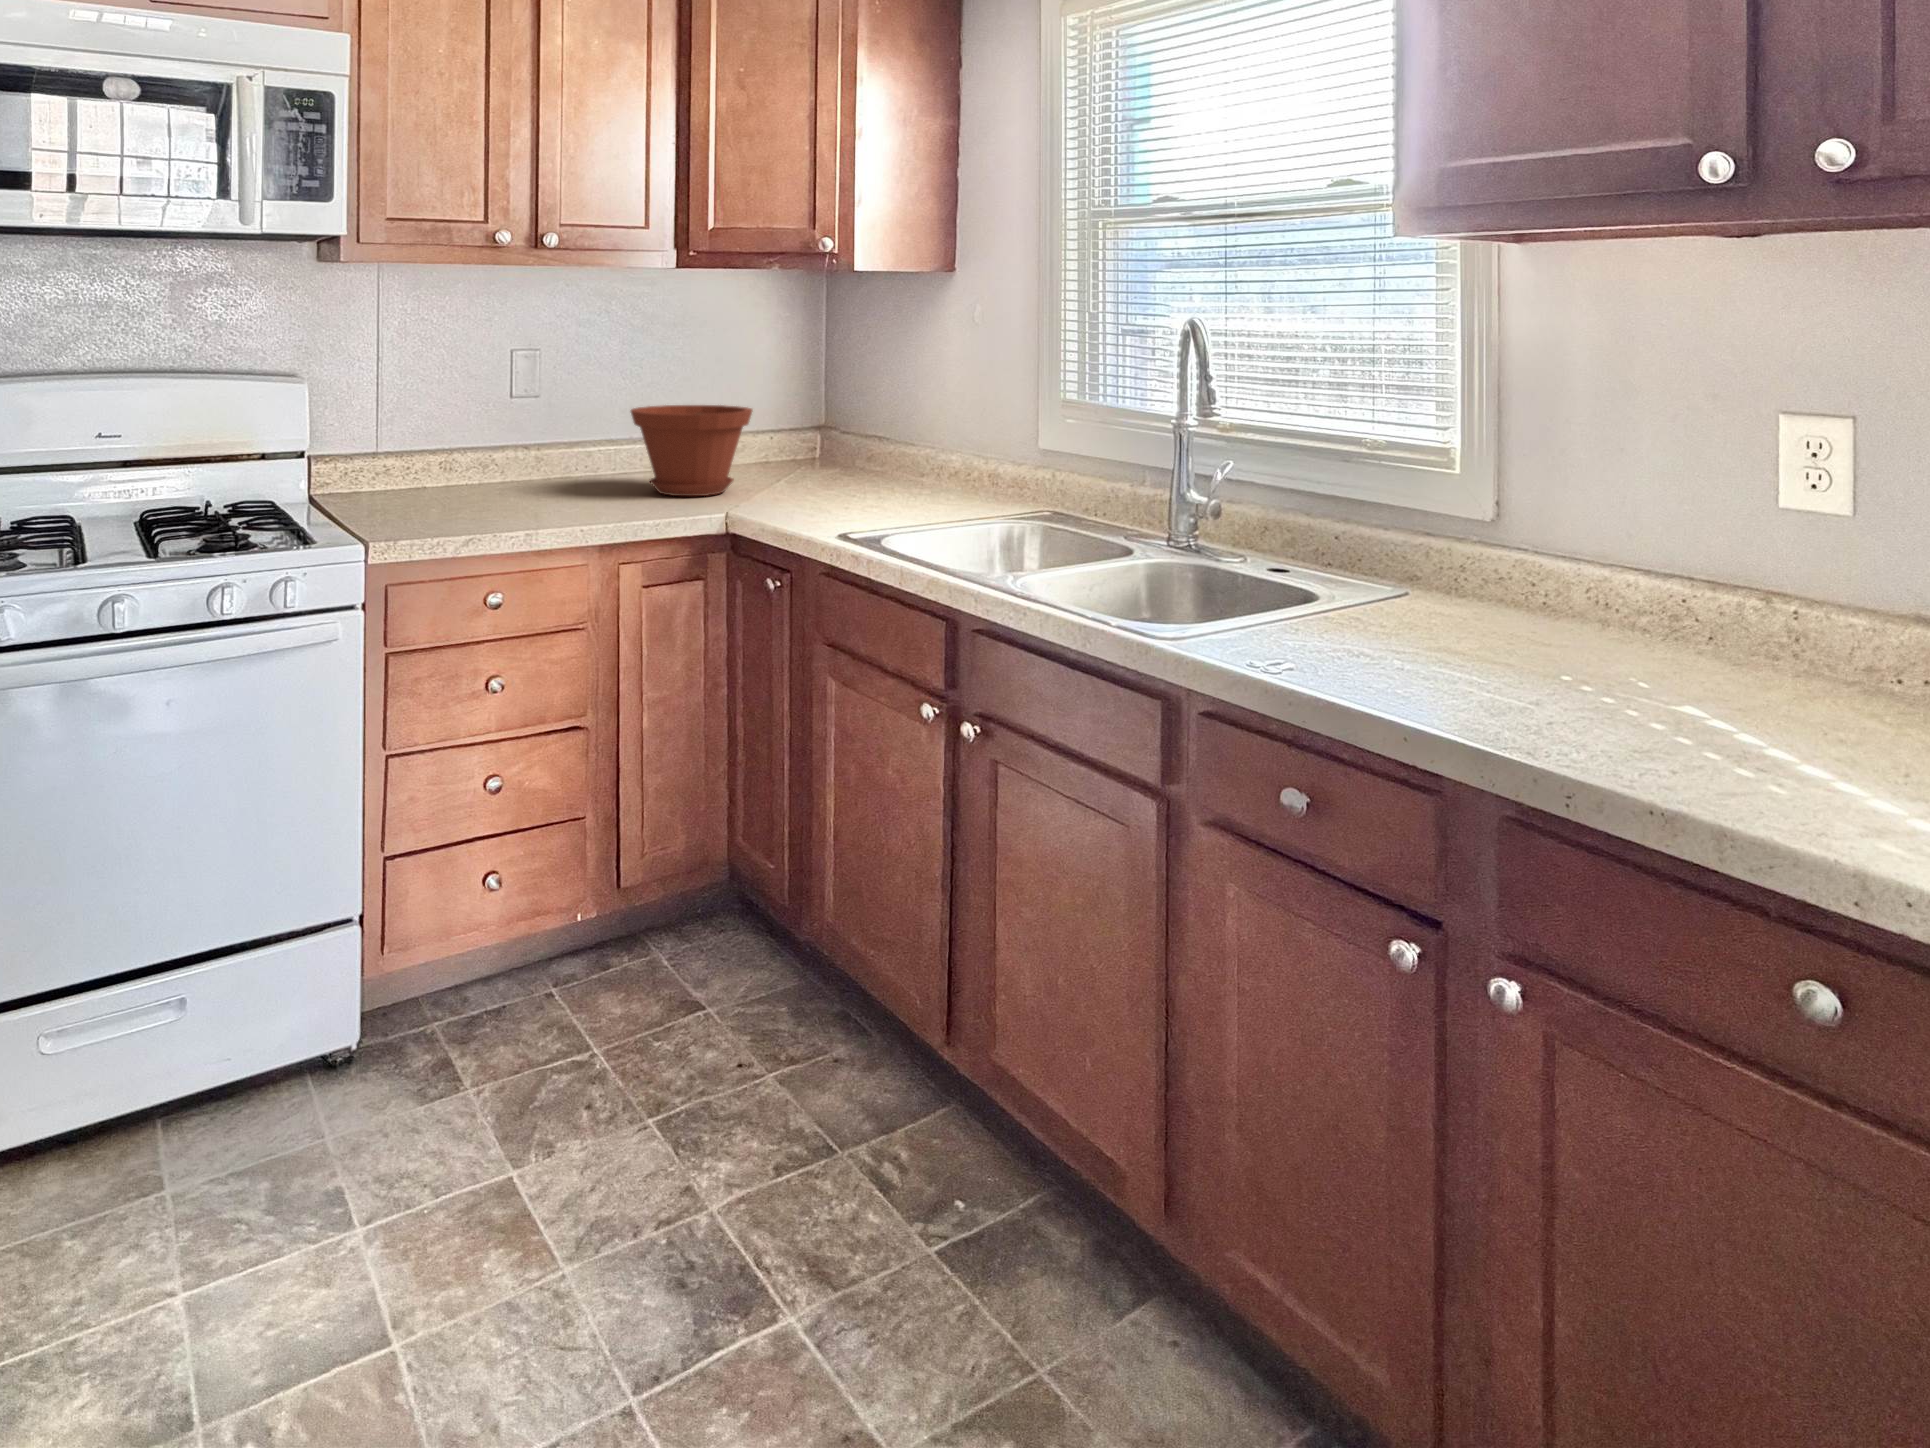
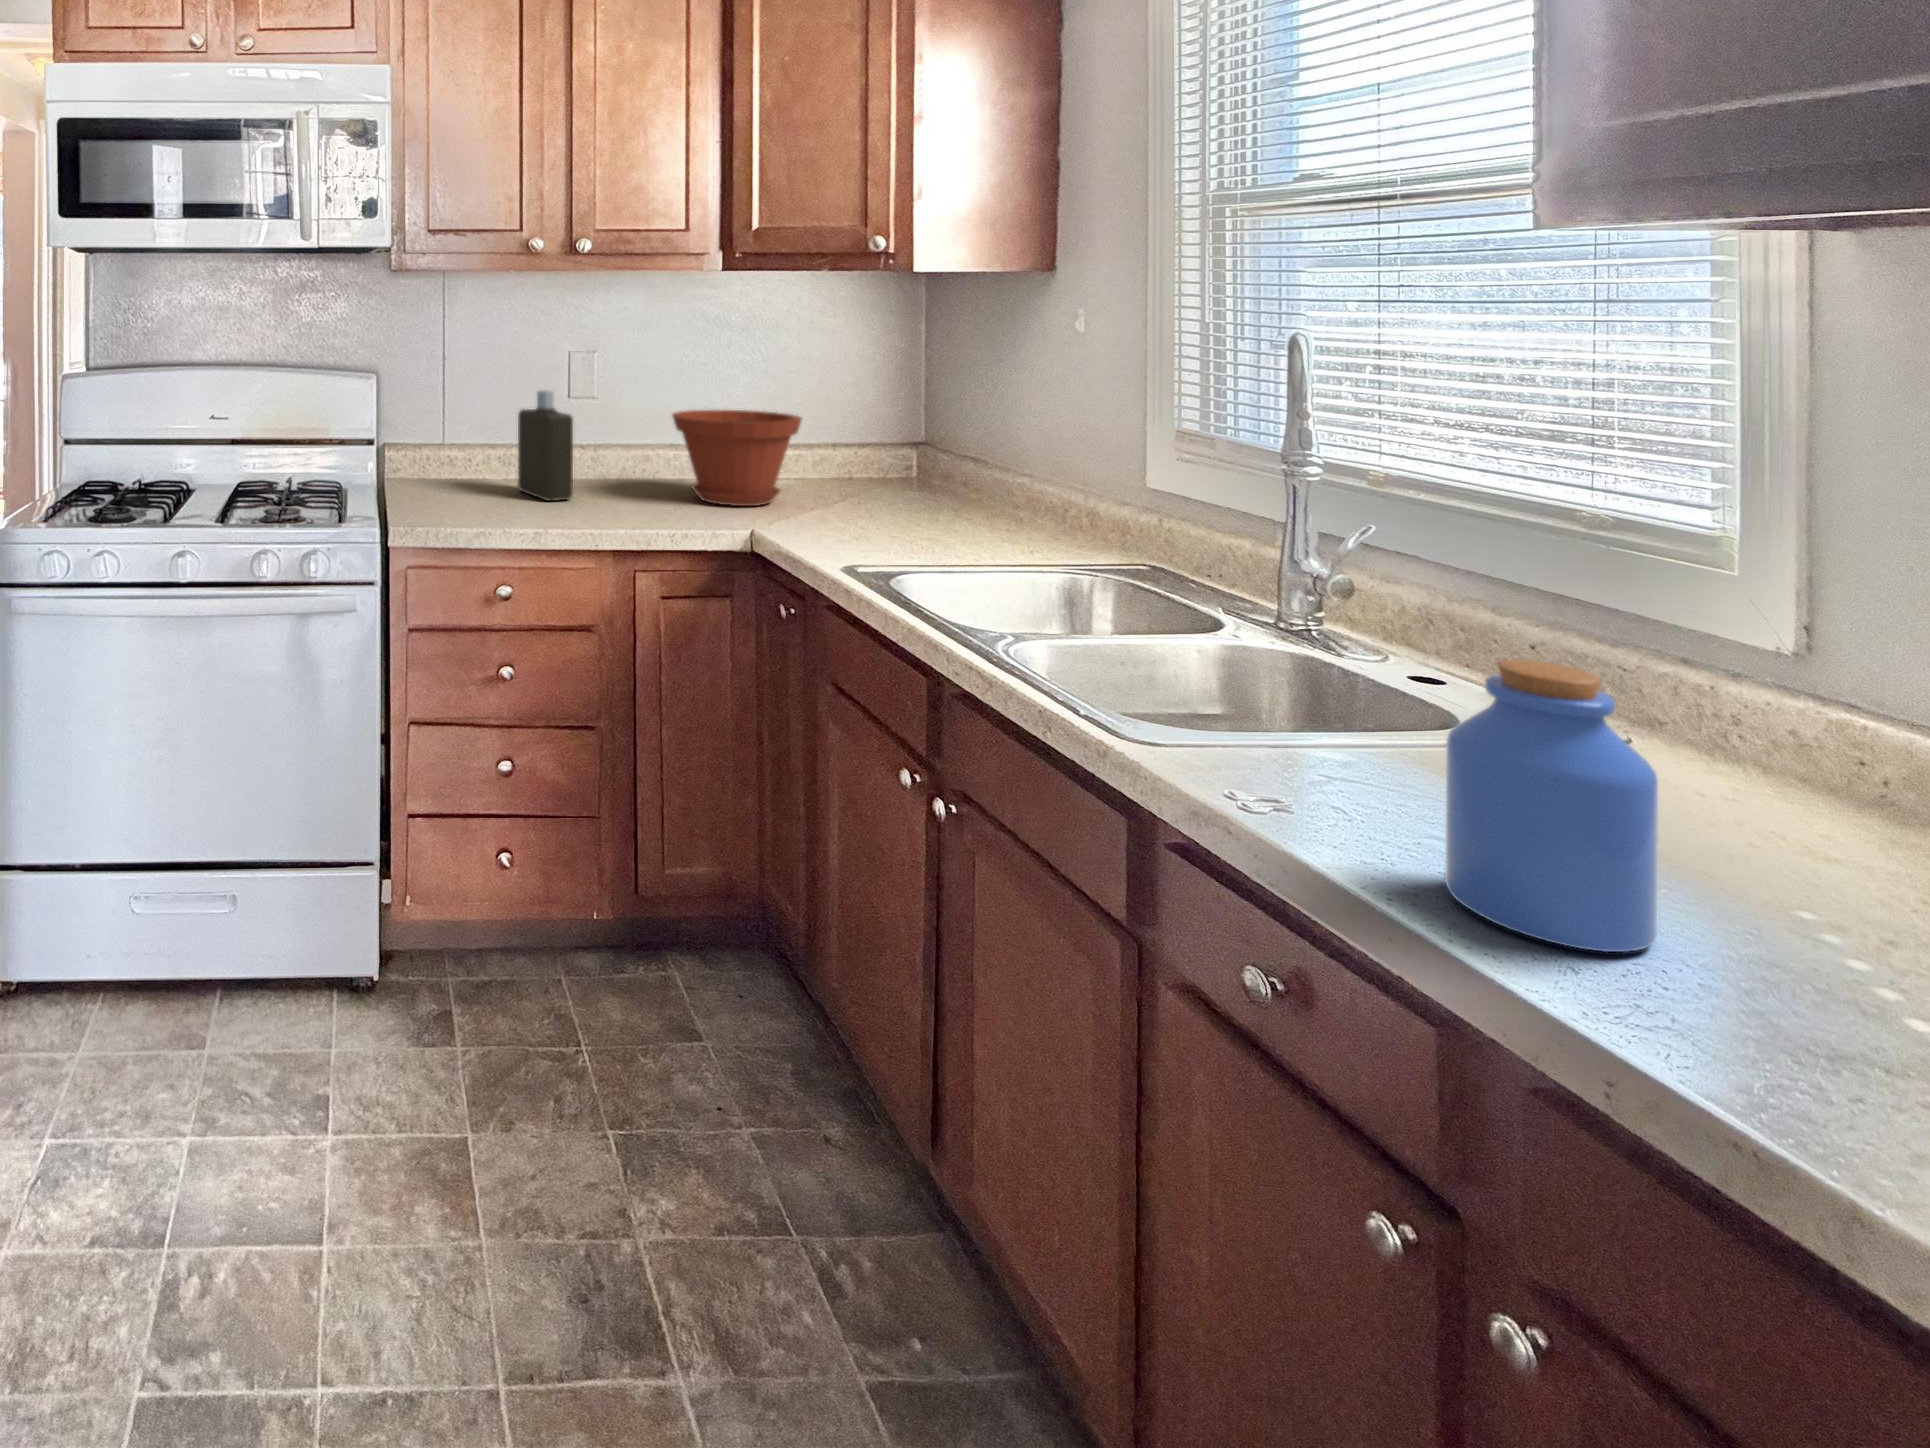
bottle: none [474,391,538,506] -> present [518,390,573,501]
jar: none [1399,526,1516,713] -> present [1445,659,1658,952]

